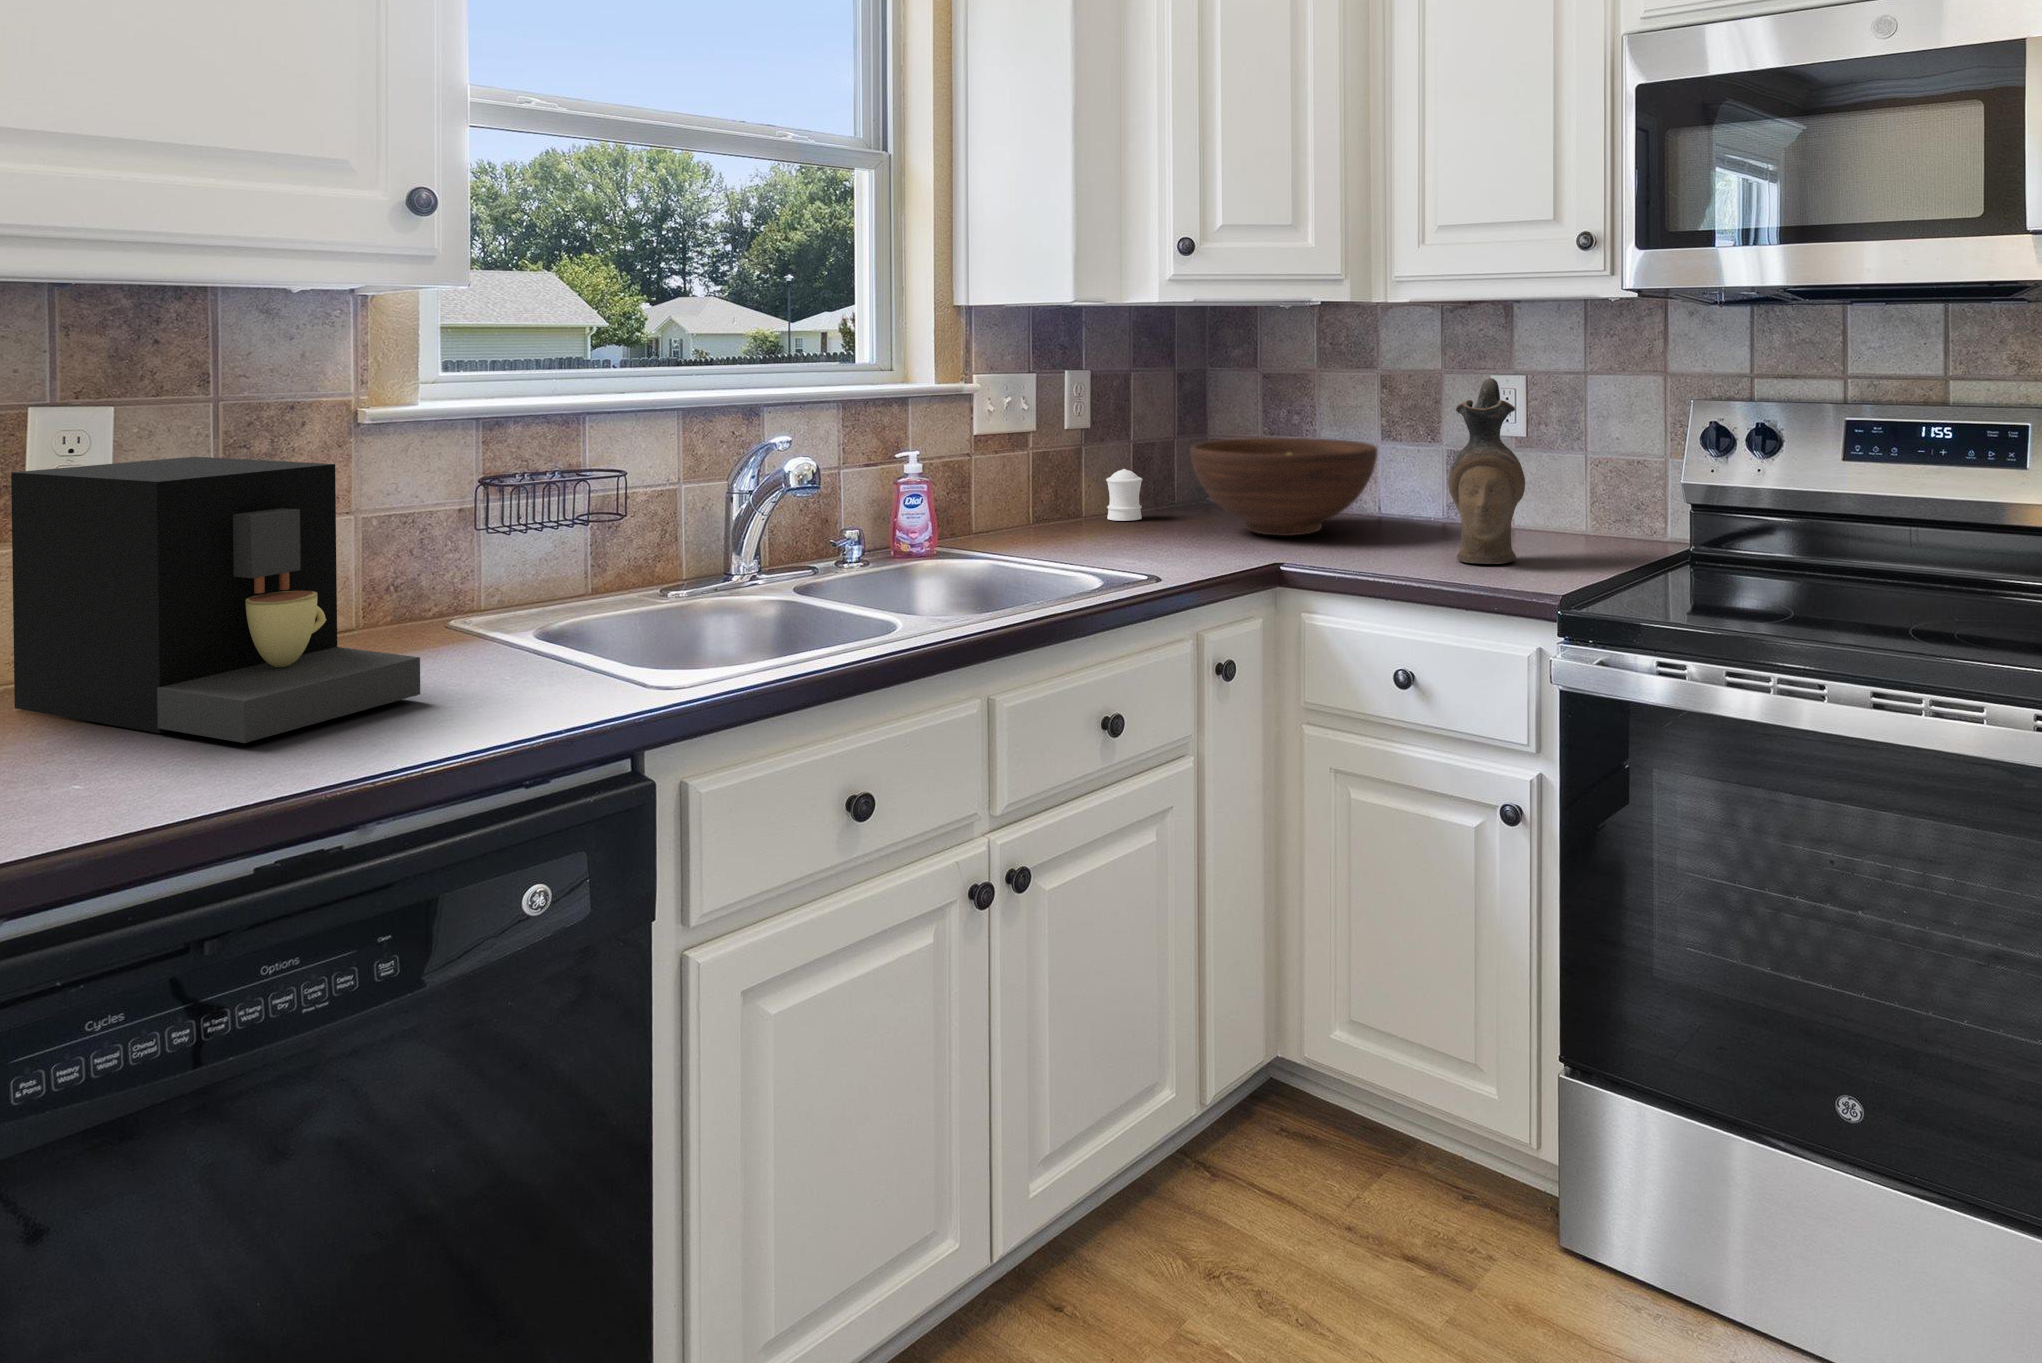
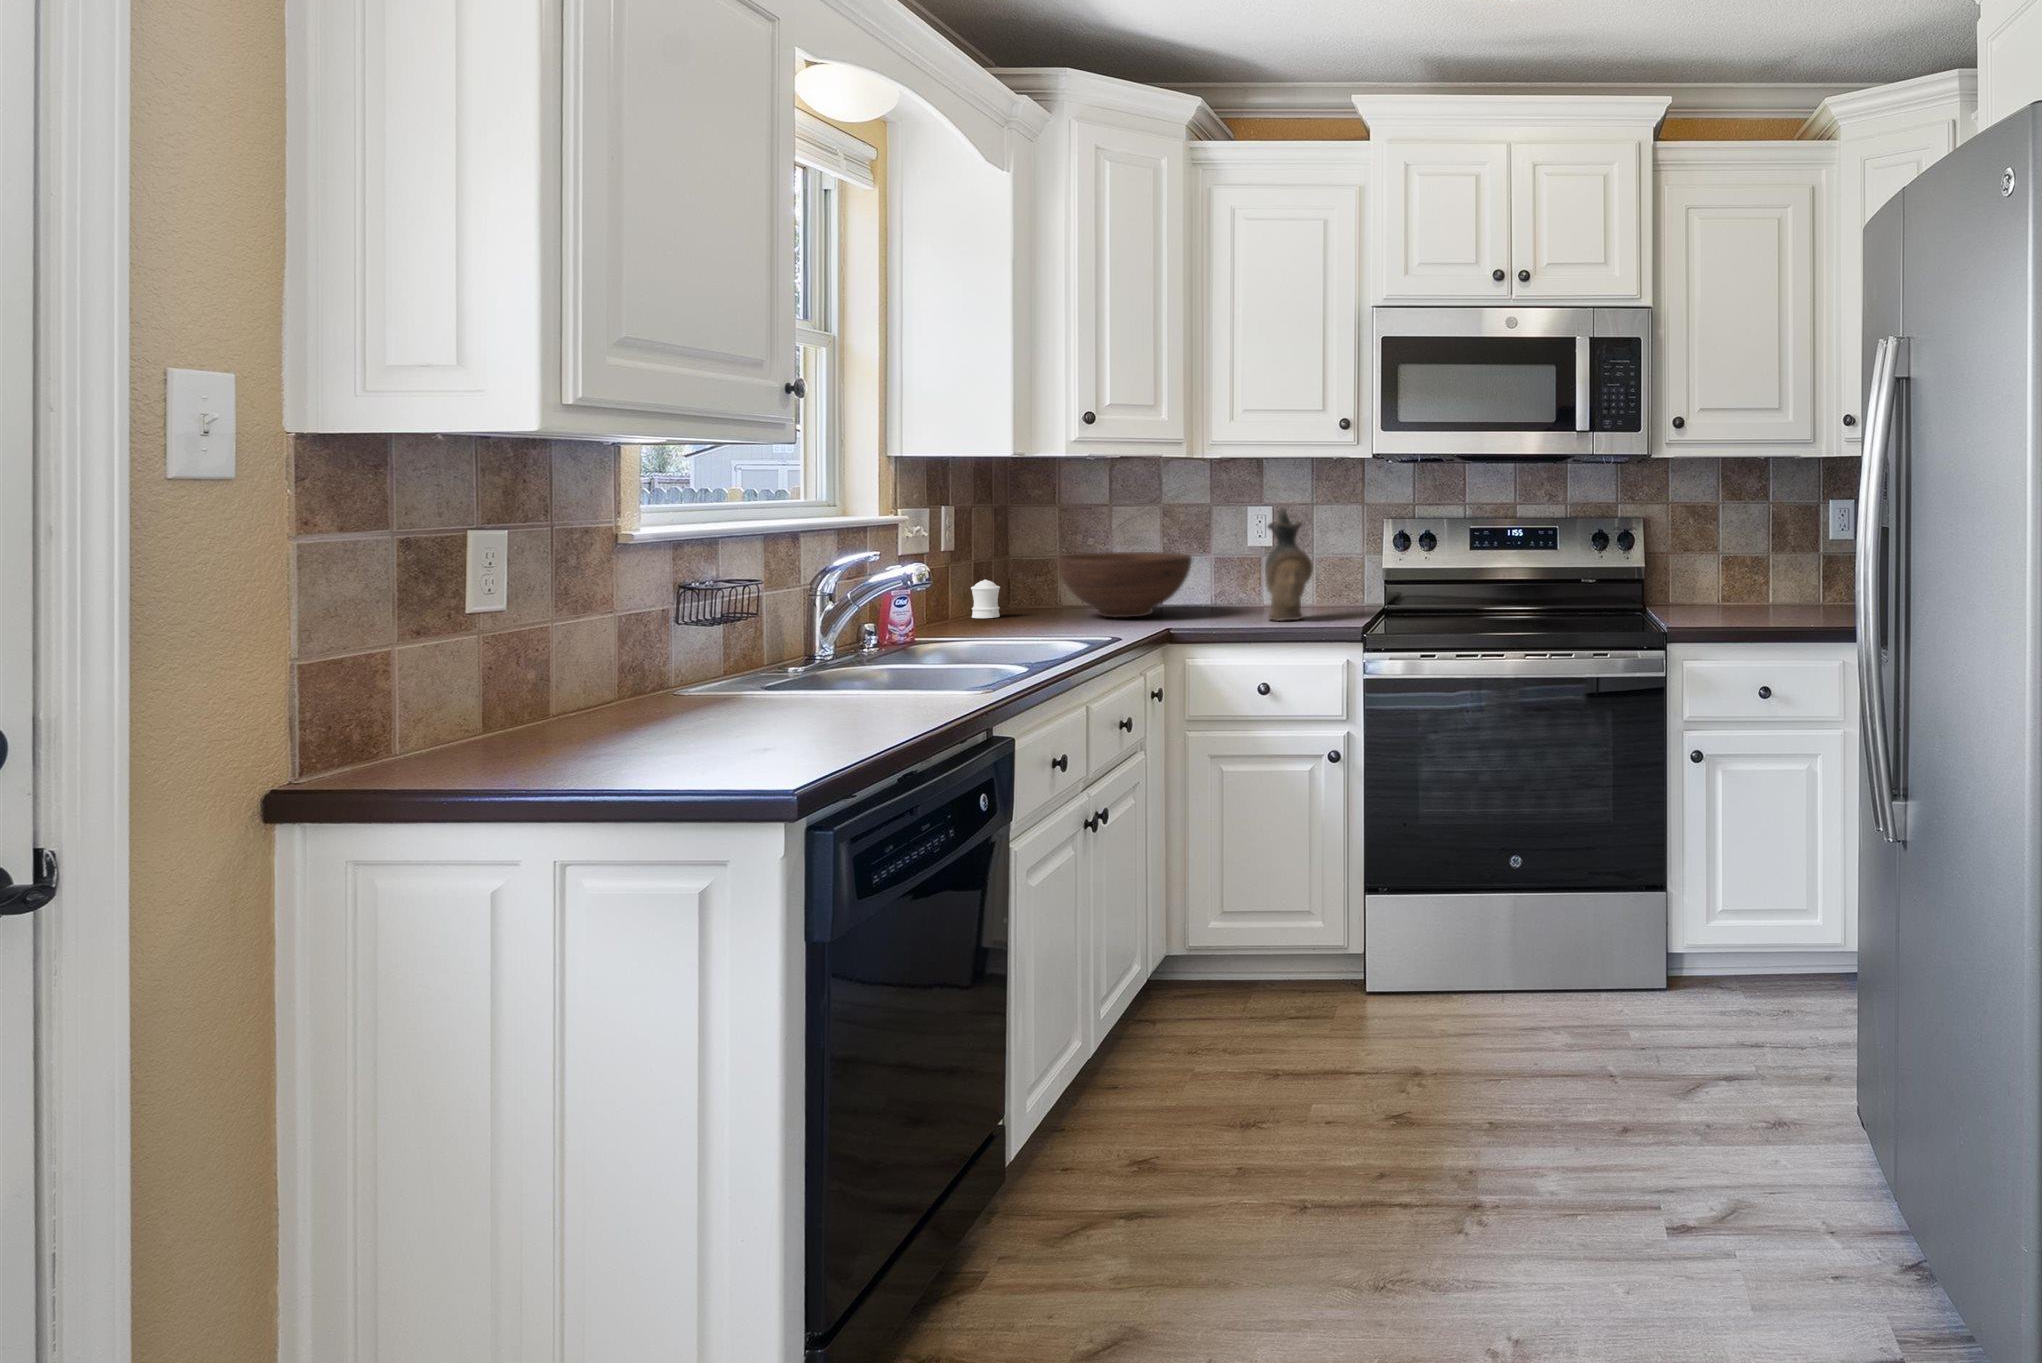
coffee maker: present [11,457,420,743] -> none [544,565,847,744]

